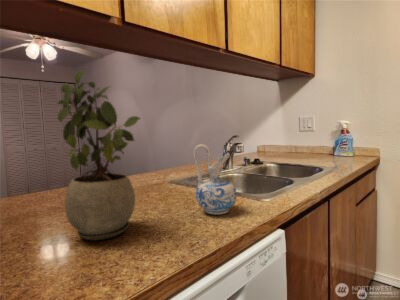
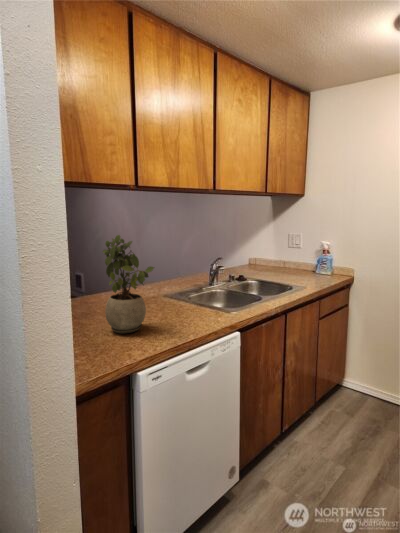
ceramic pitcher: present [194,144,236,215] -> none [183,275,210,321]

